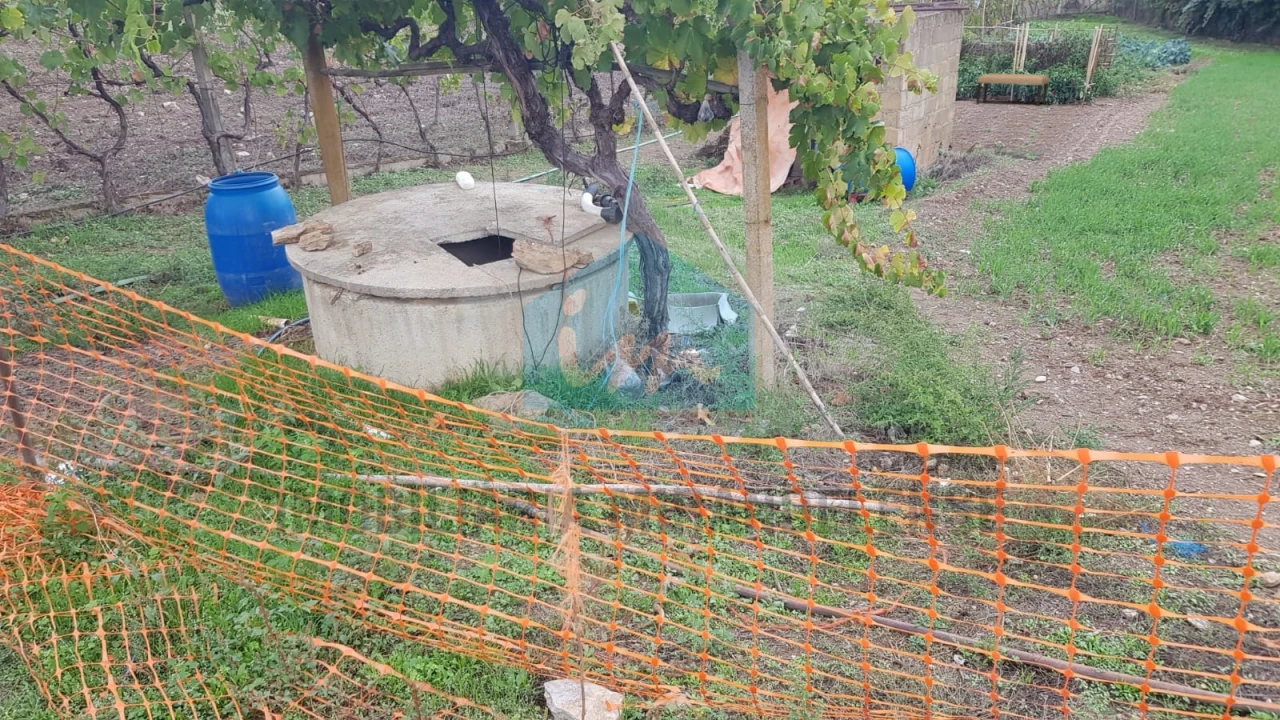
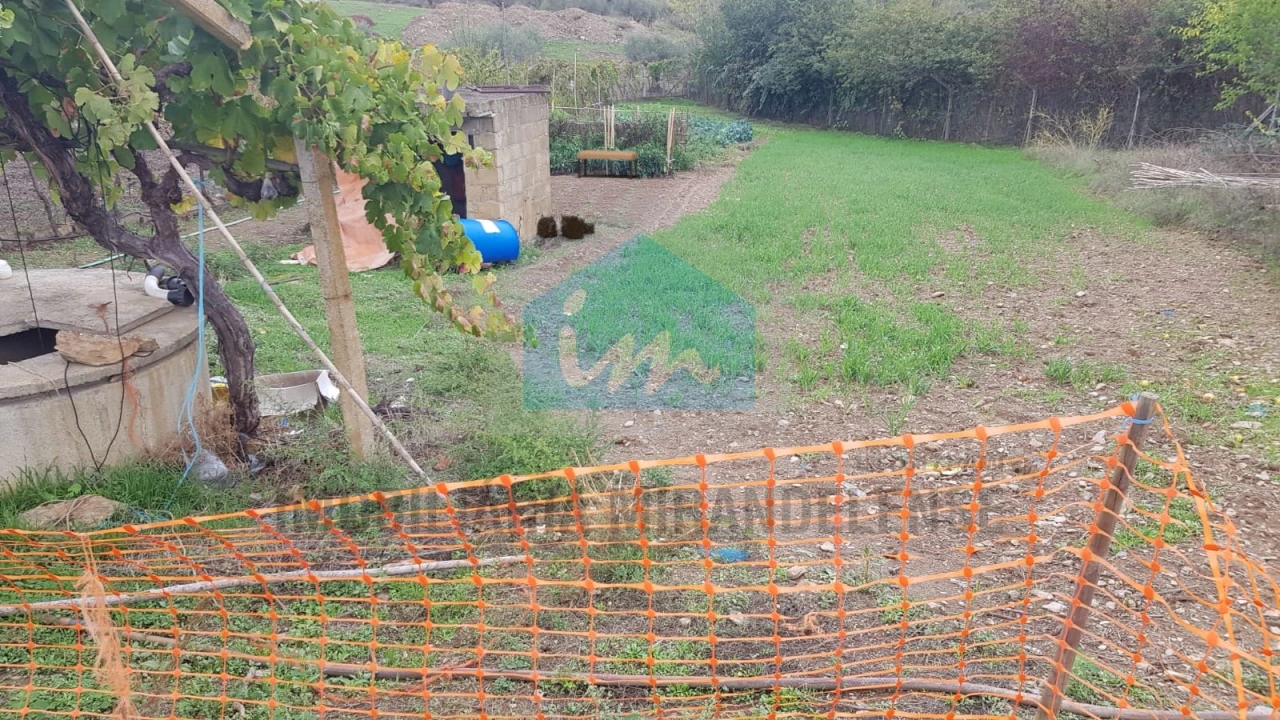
woven basket: none [932,143,999,171] -> present [537,215,595,239]

